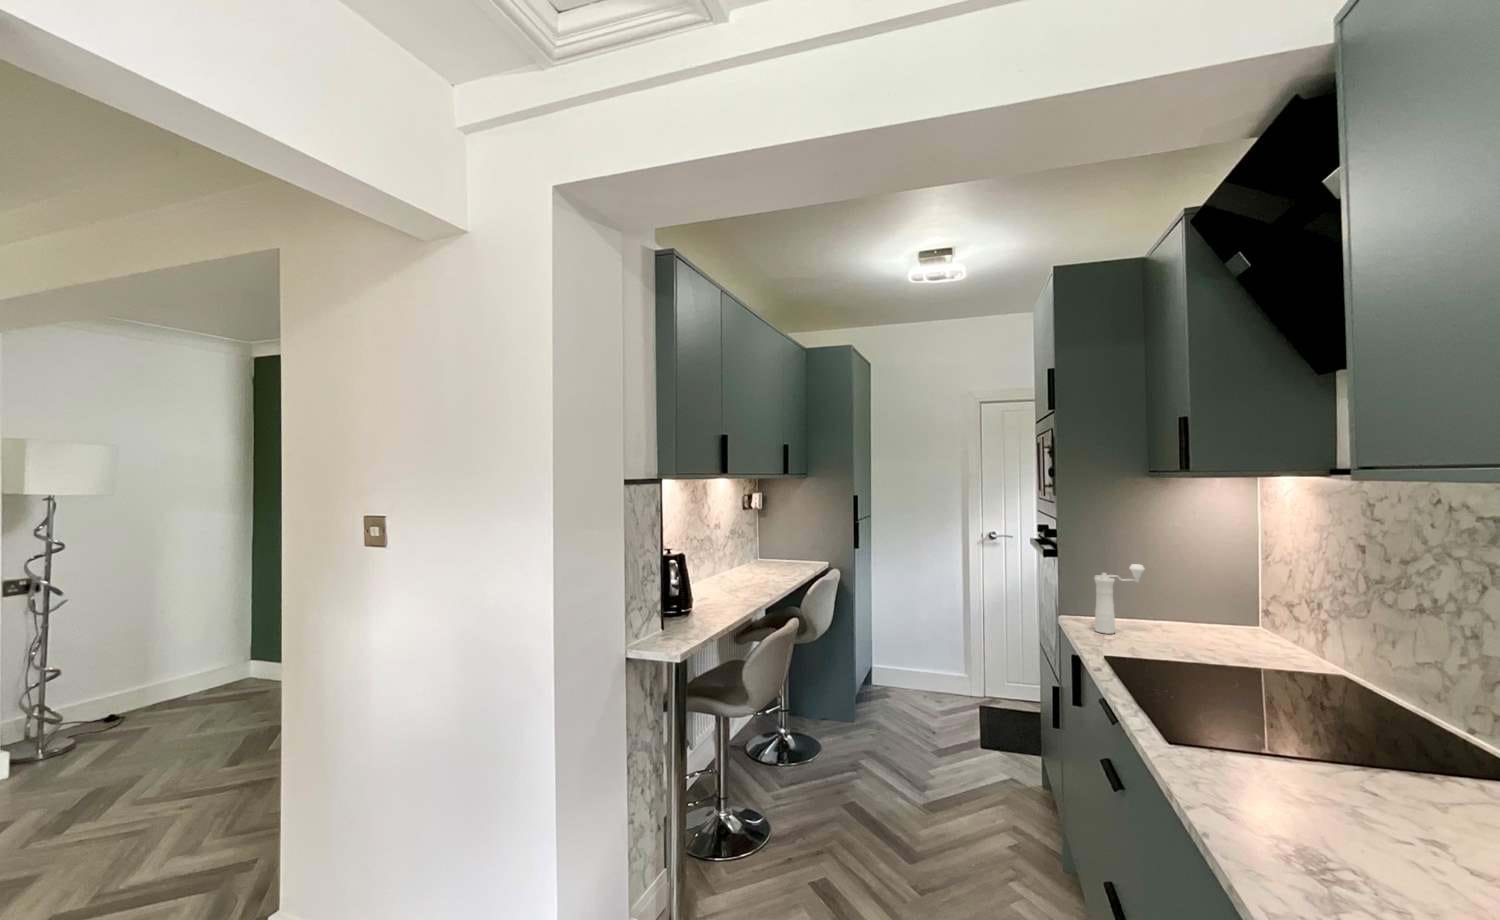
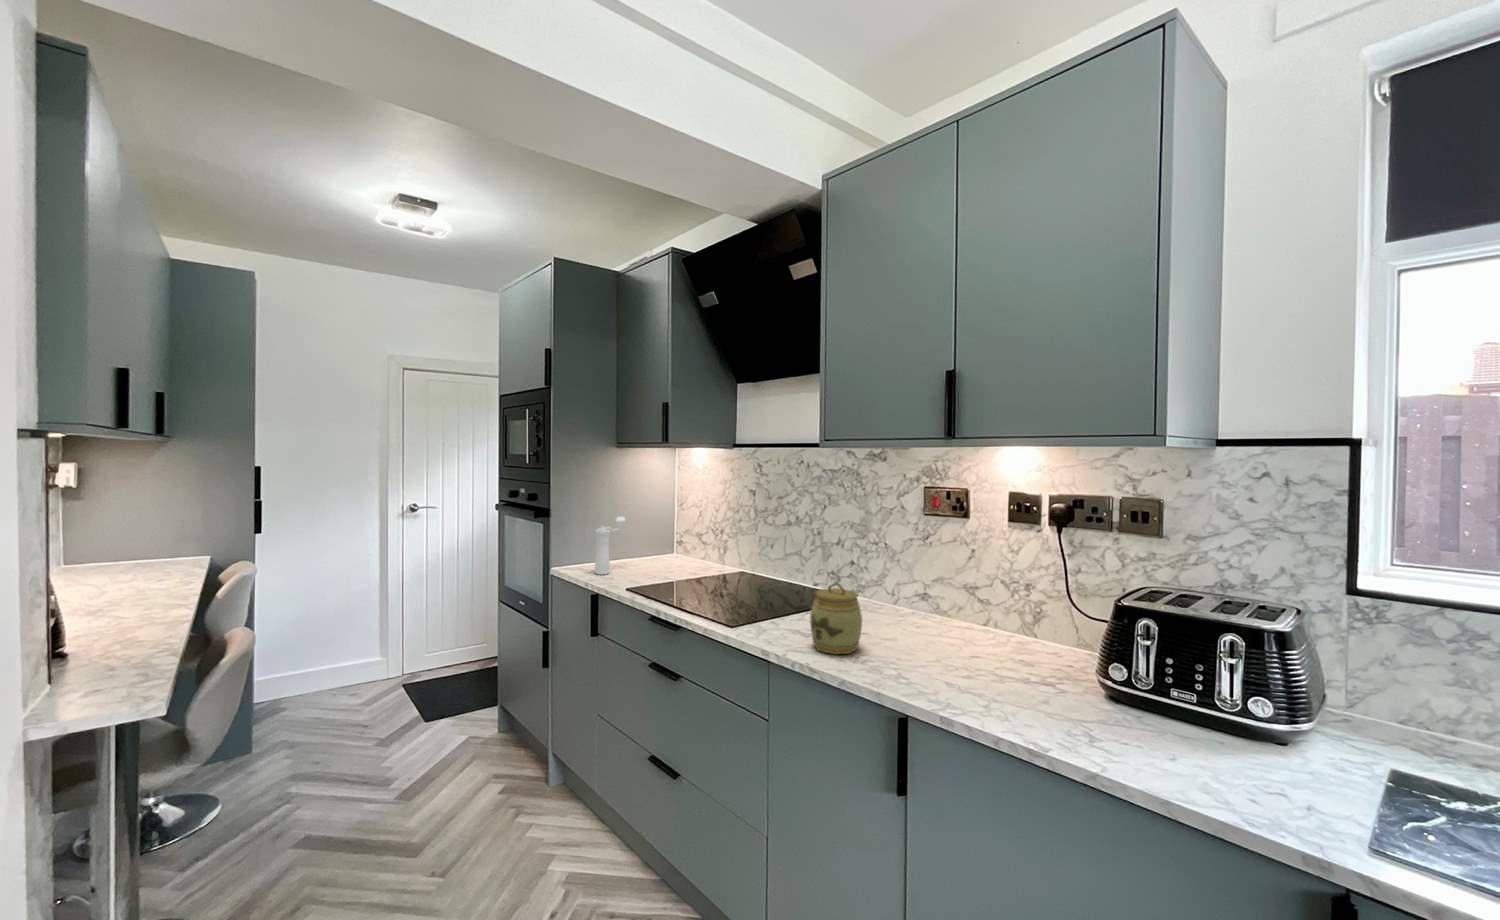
jar: none [1279,716,1399,856] -> present [810,582,862,654]

